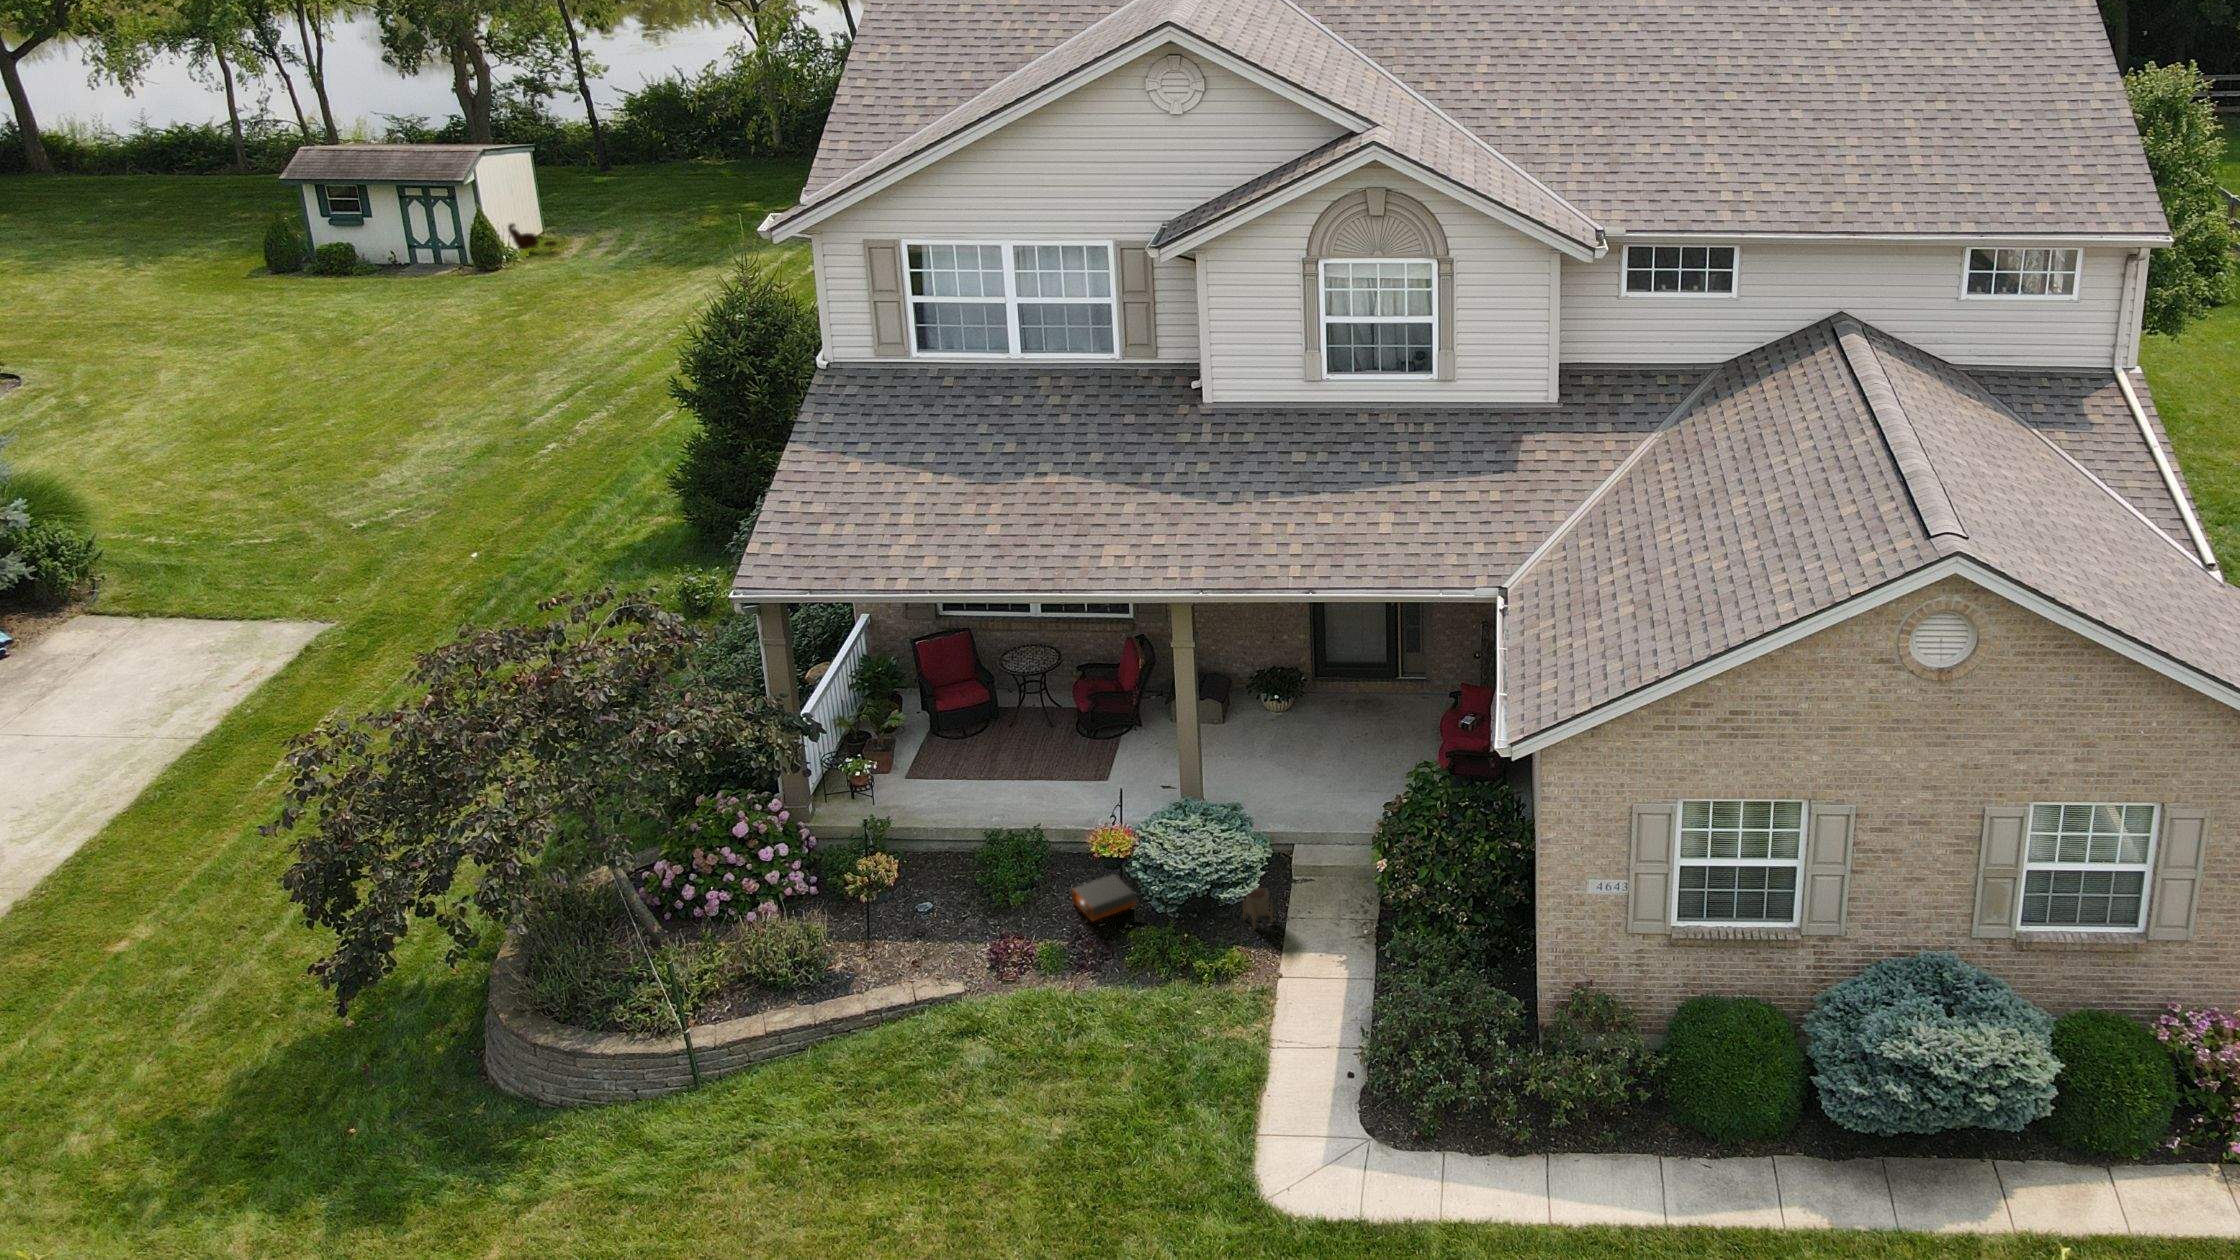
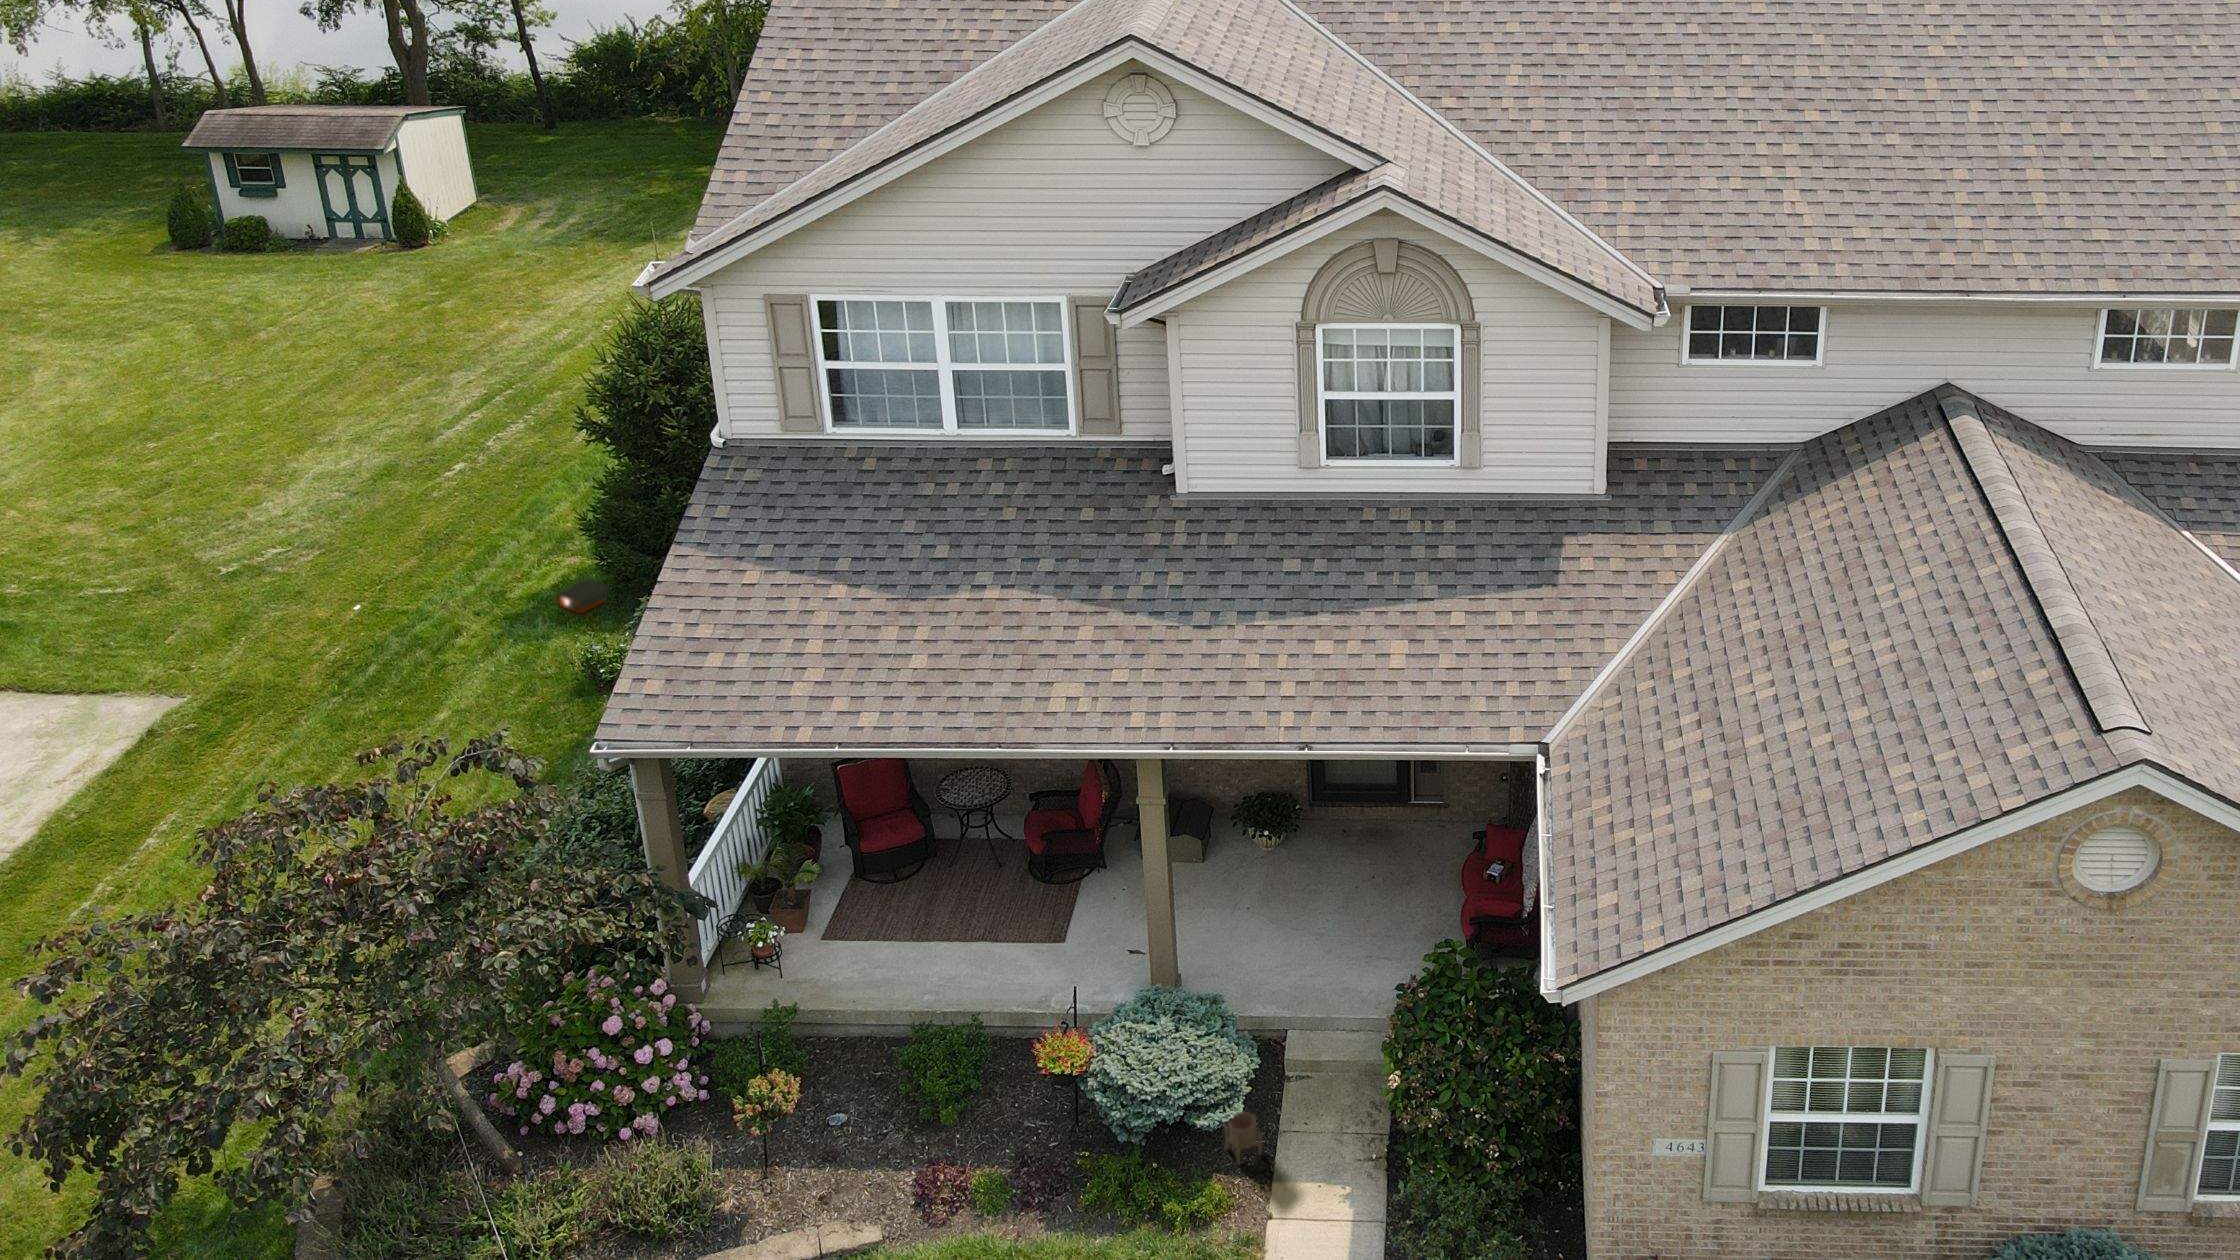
lounge chair: present [508,223,556,253] -> none [438,194,496,232]
storage box: present [1072,874,1136,921] -> present [556,579,610,613]

